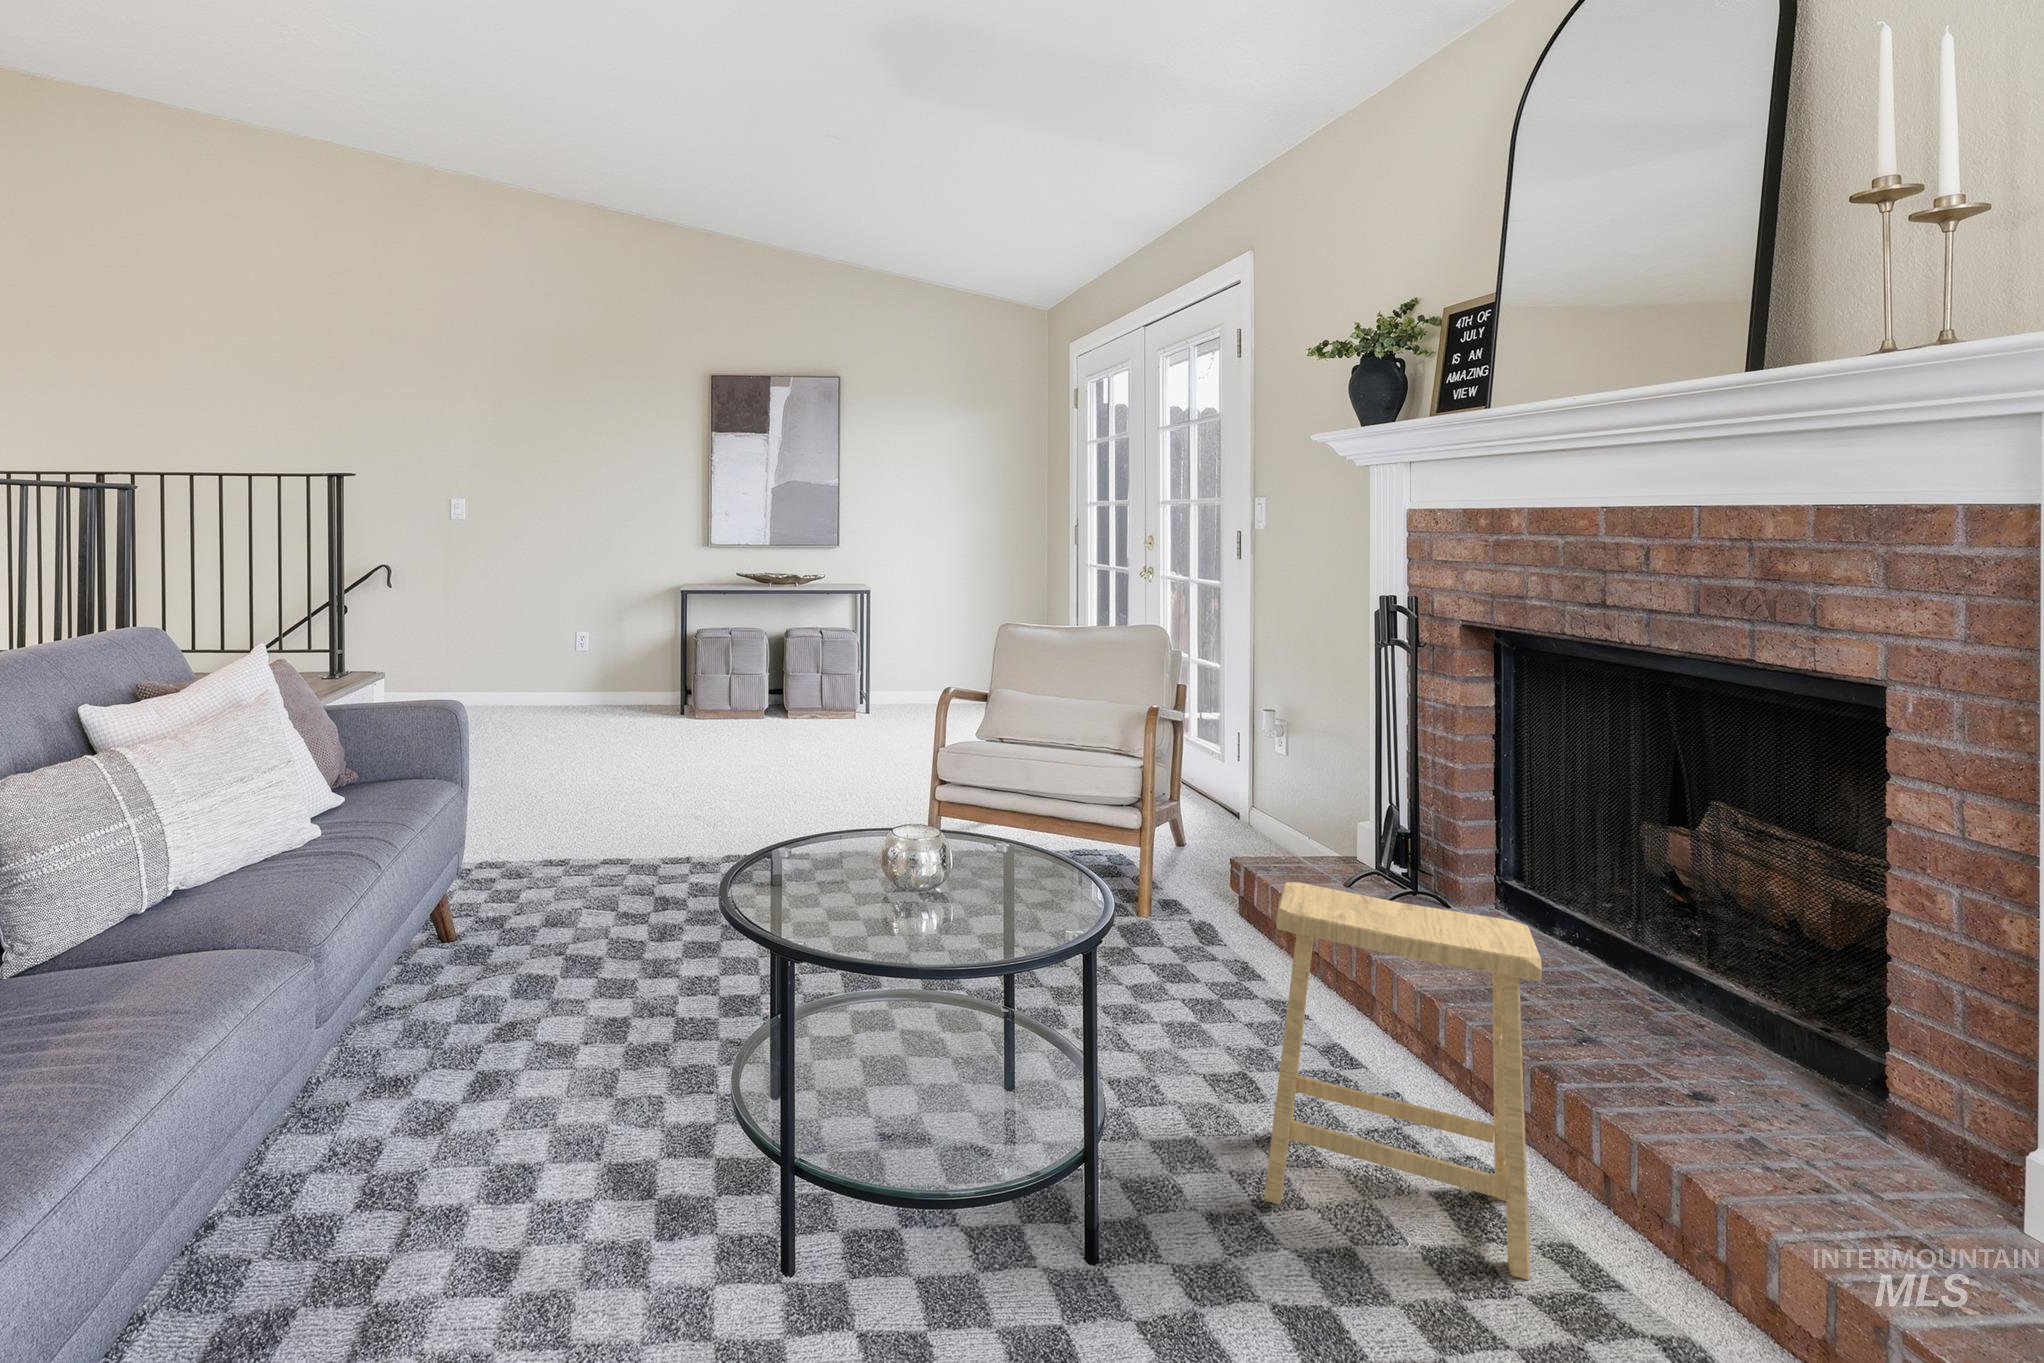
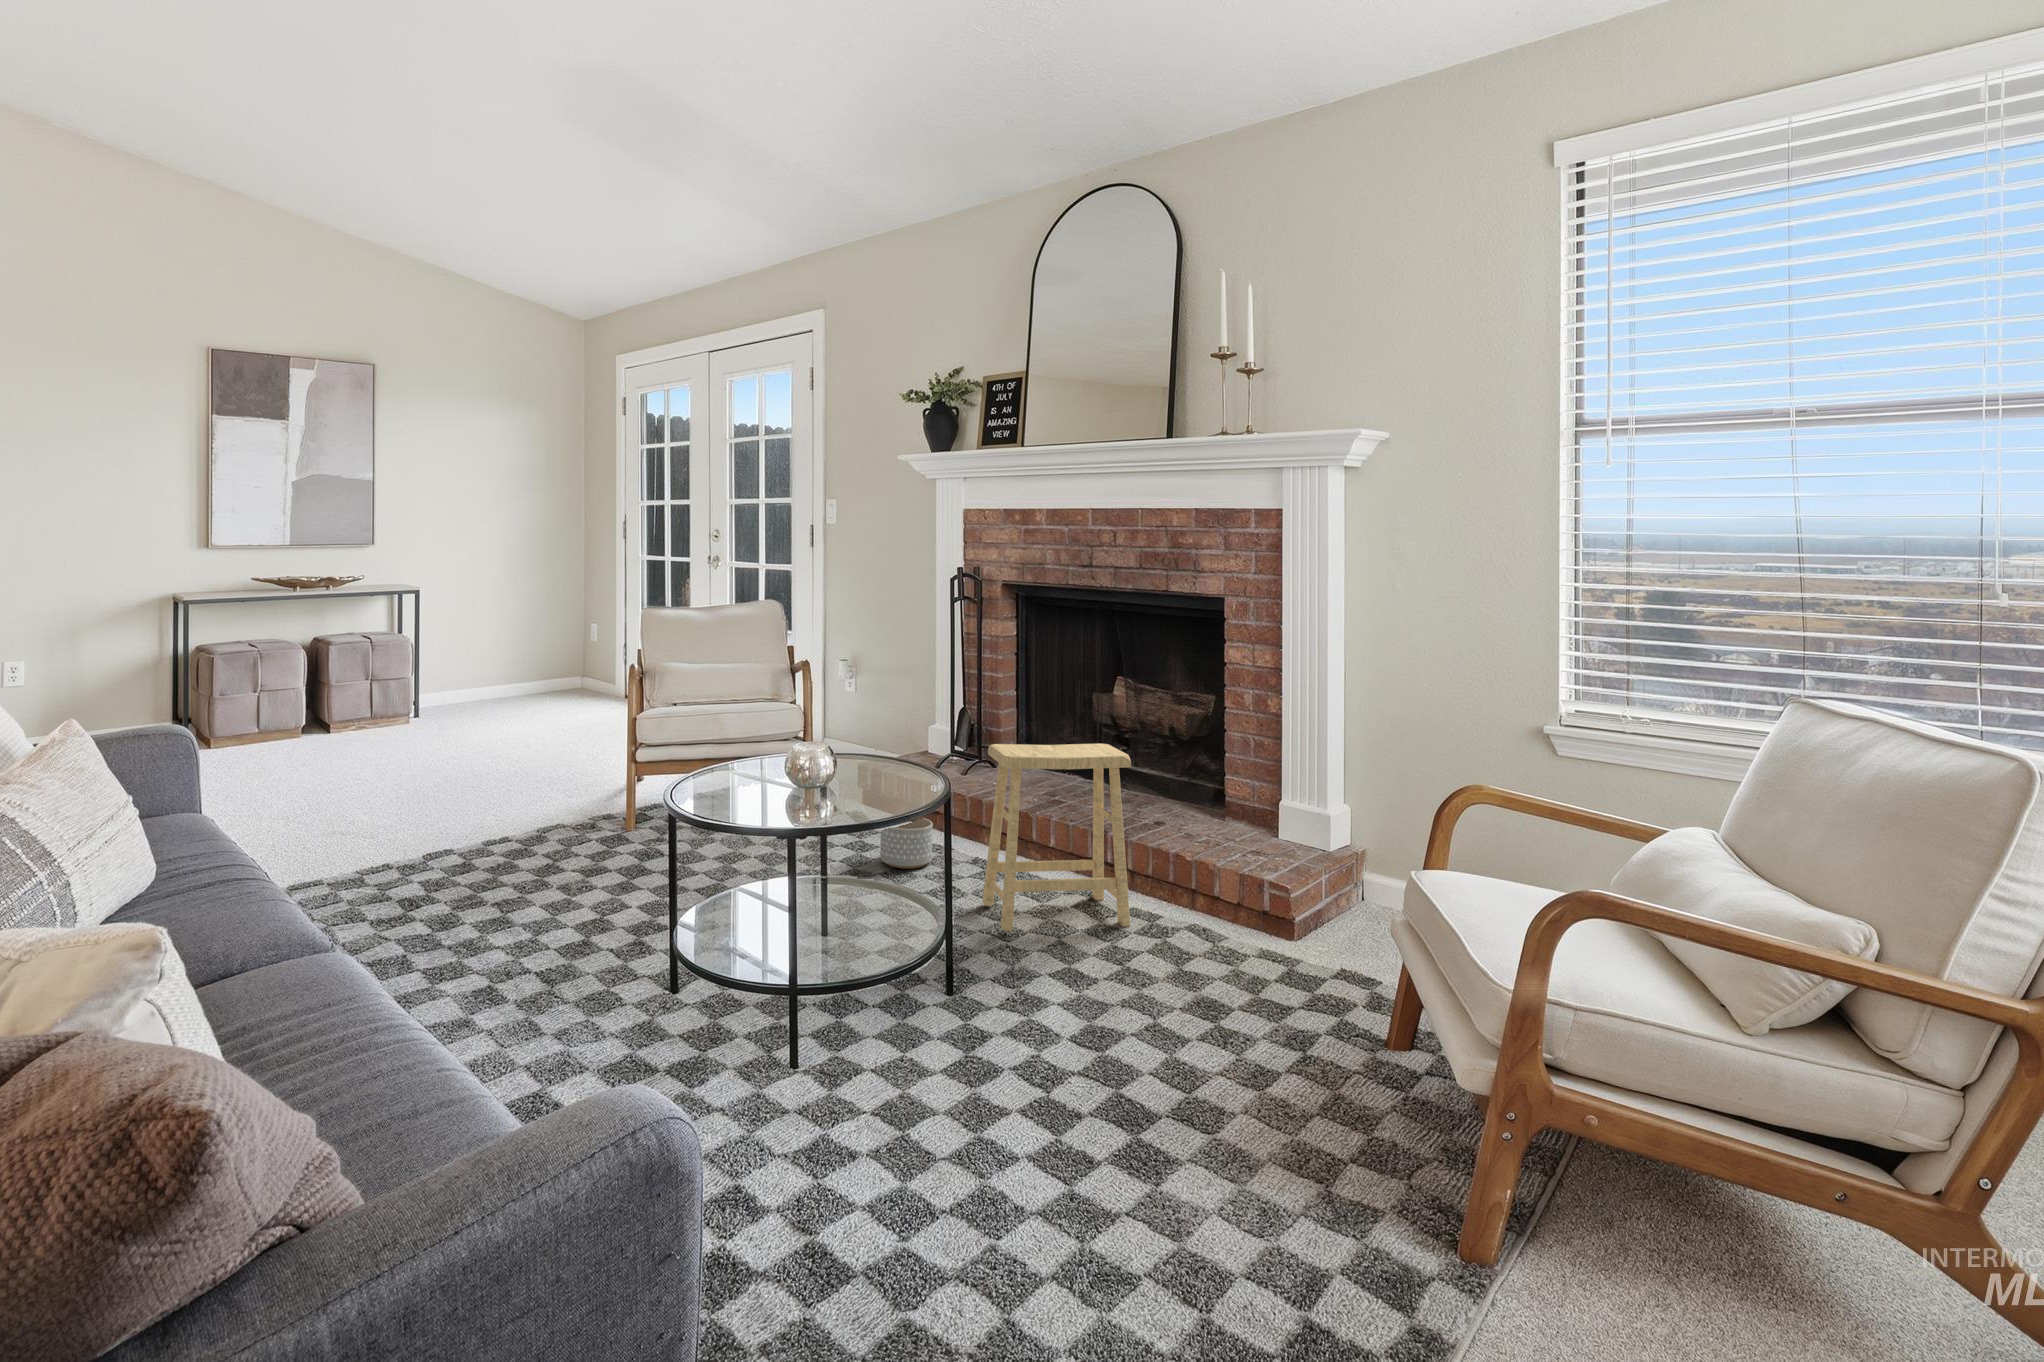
planter: none [1175,950,1259,1038] -> present [880,818,933,869]

